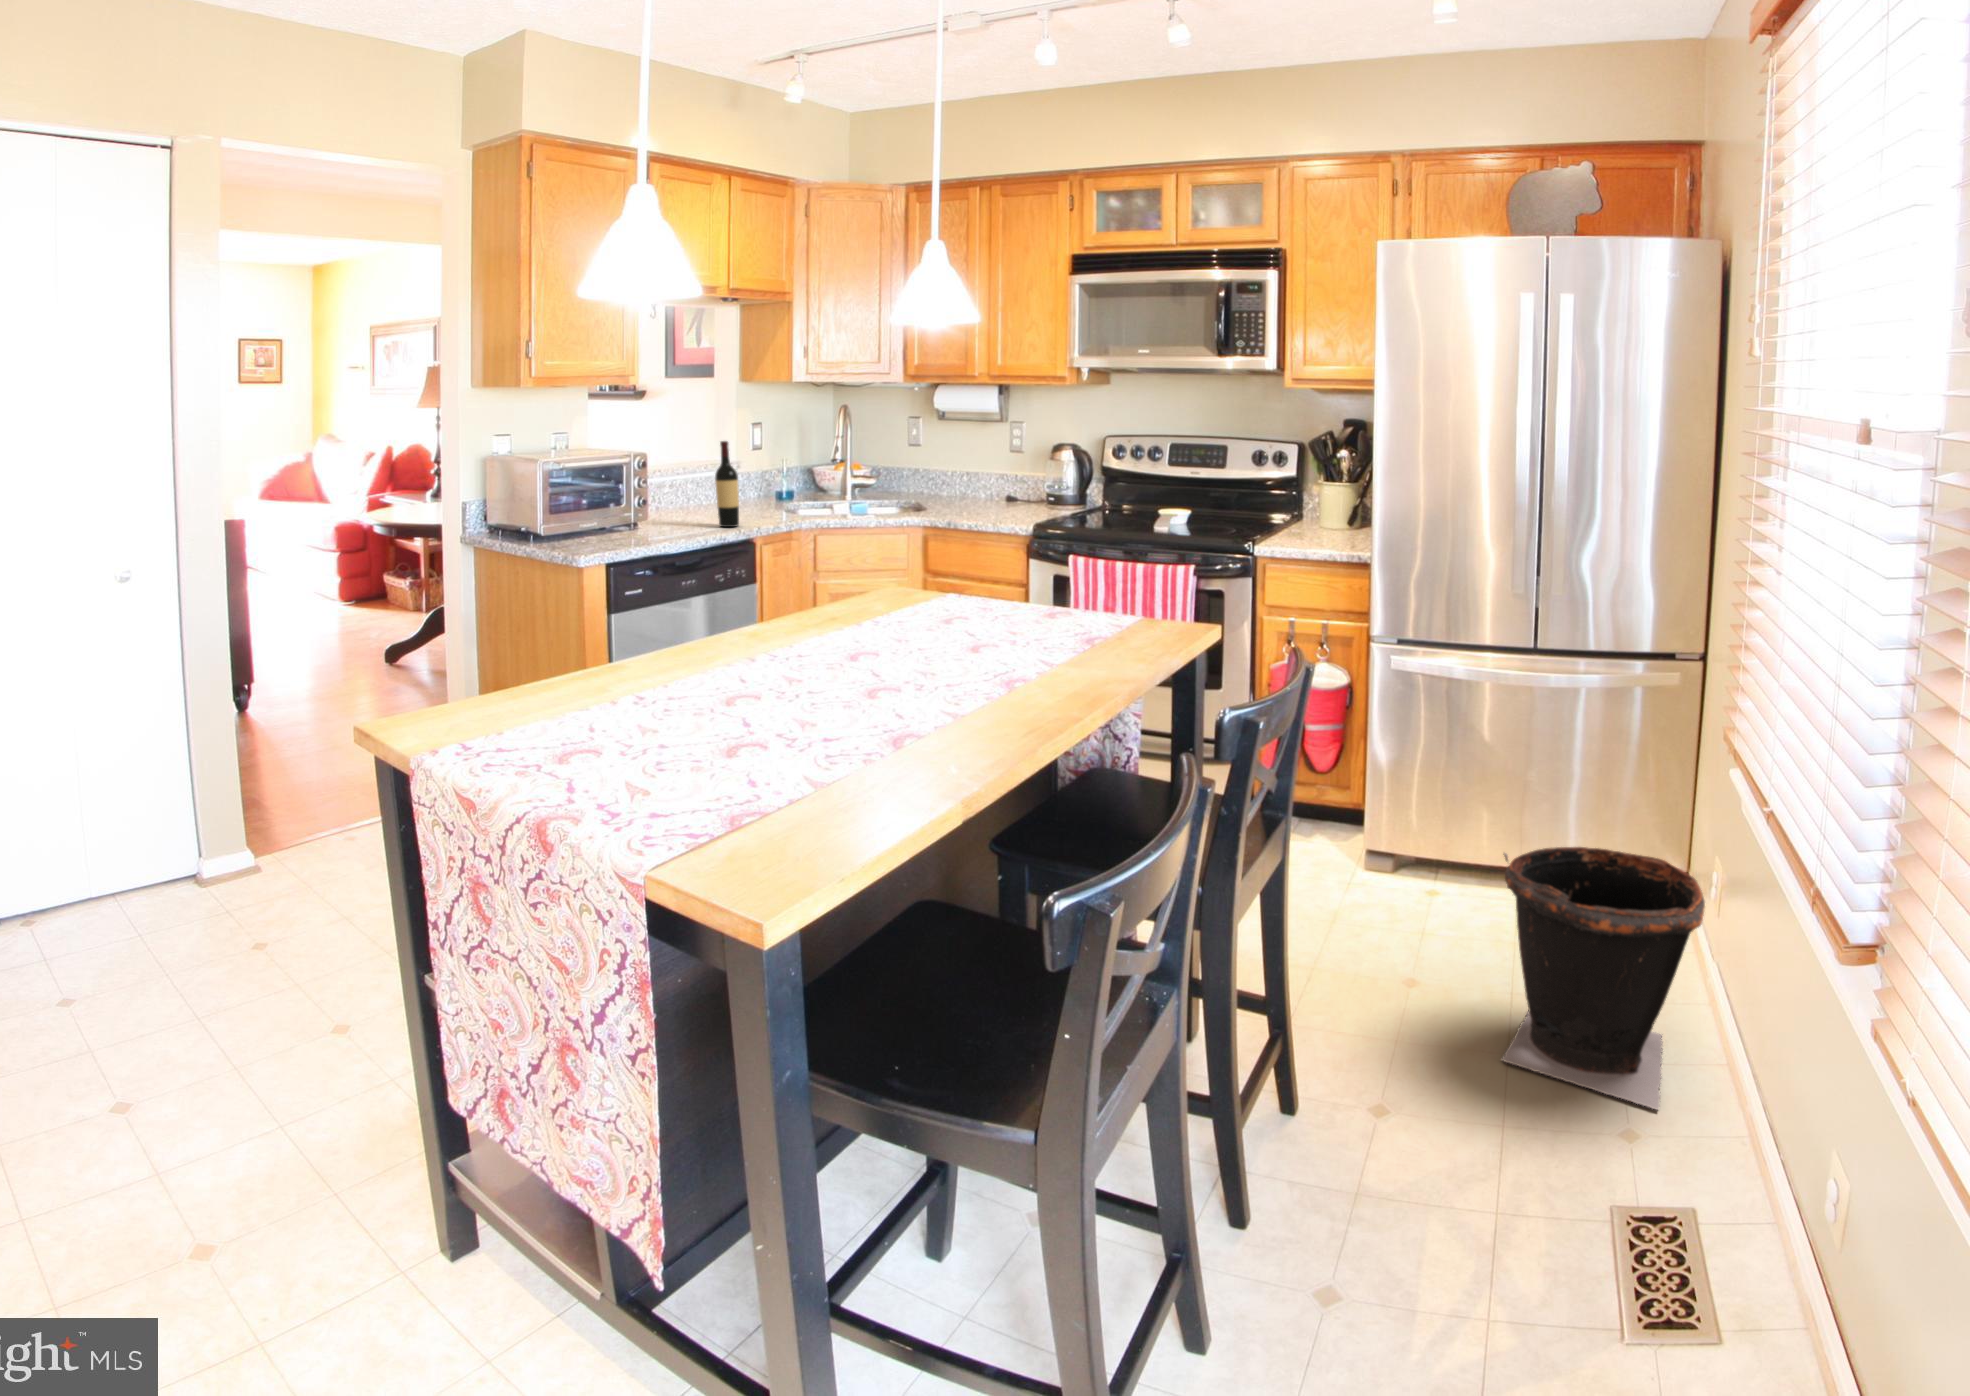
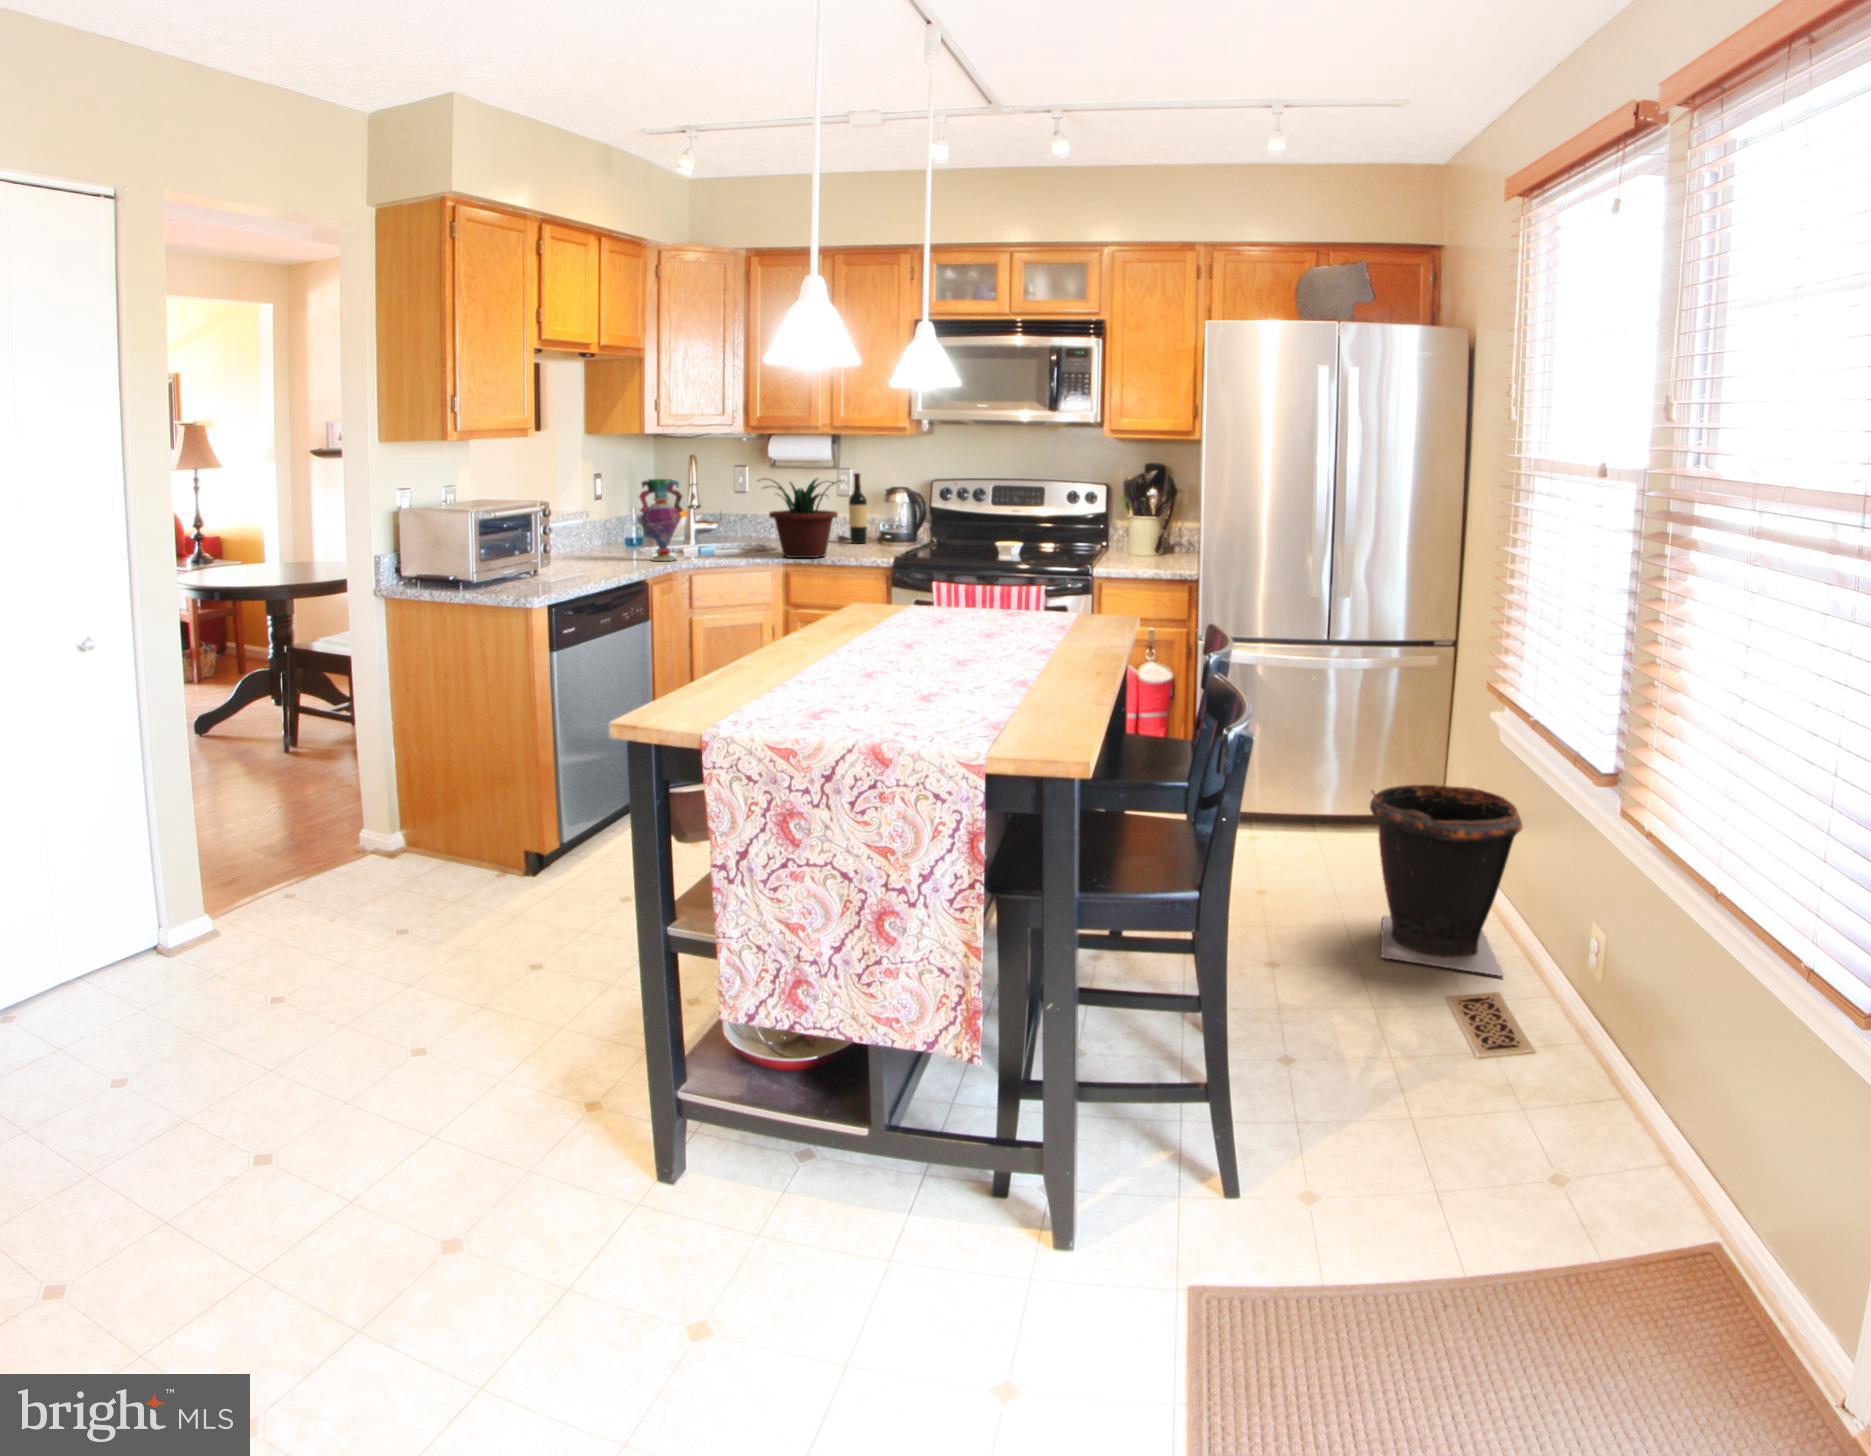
potted plant: none [898,434,989,523] -> present [769,479,838,558]
vase: none [770,438,817,524] -> present [639,479,683,561]
wine bottle: present [715,441,739,527] -> present [849,473,867,543]

